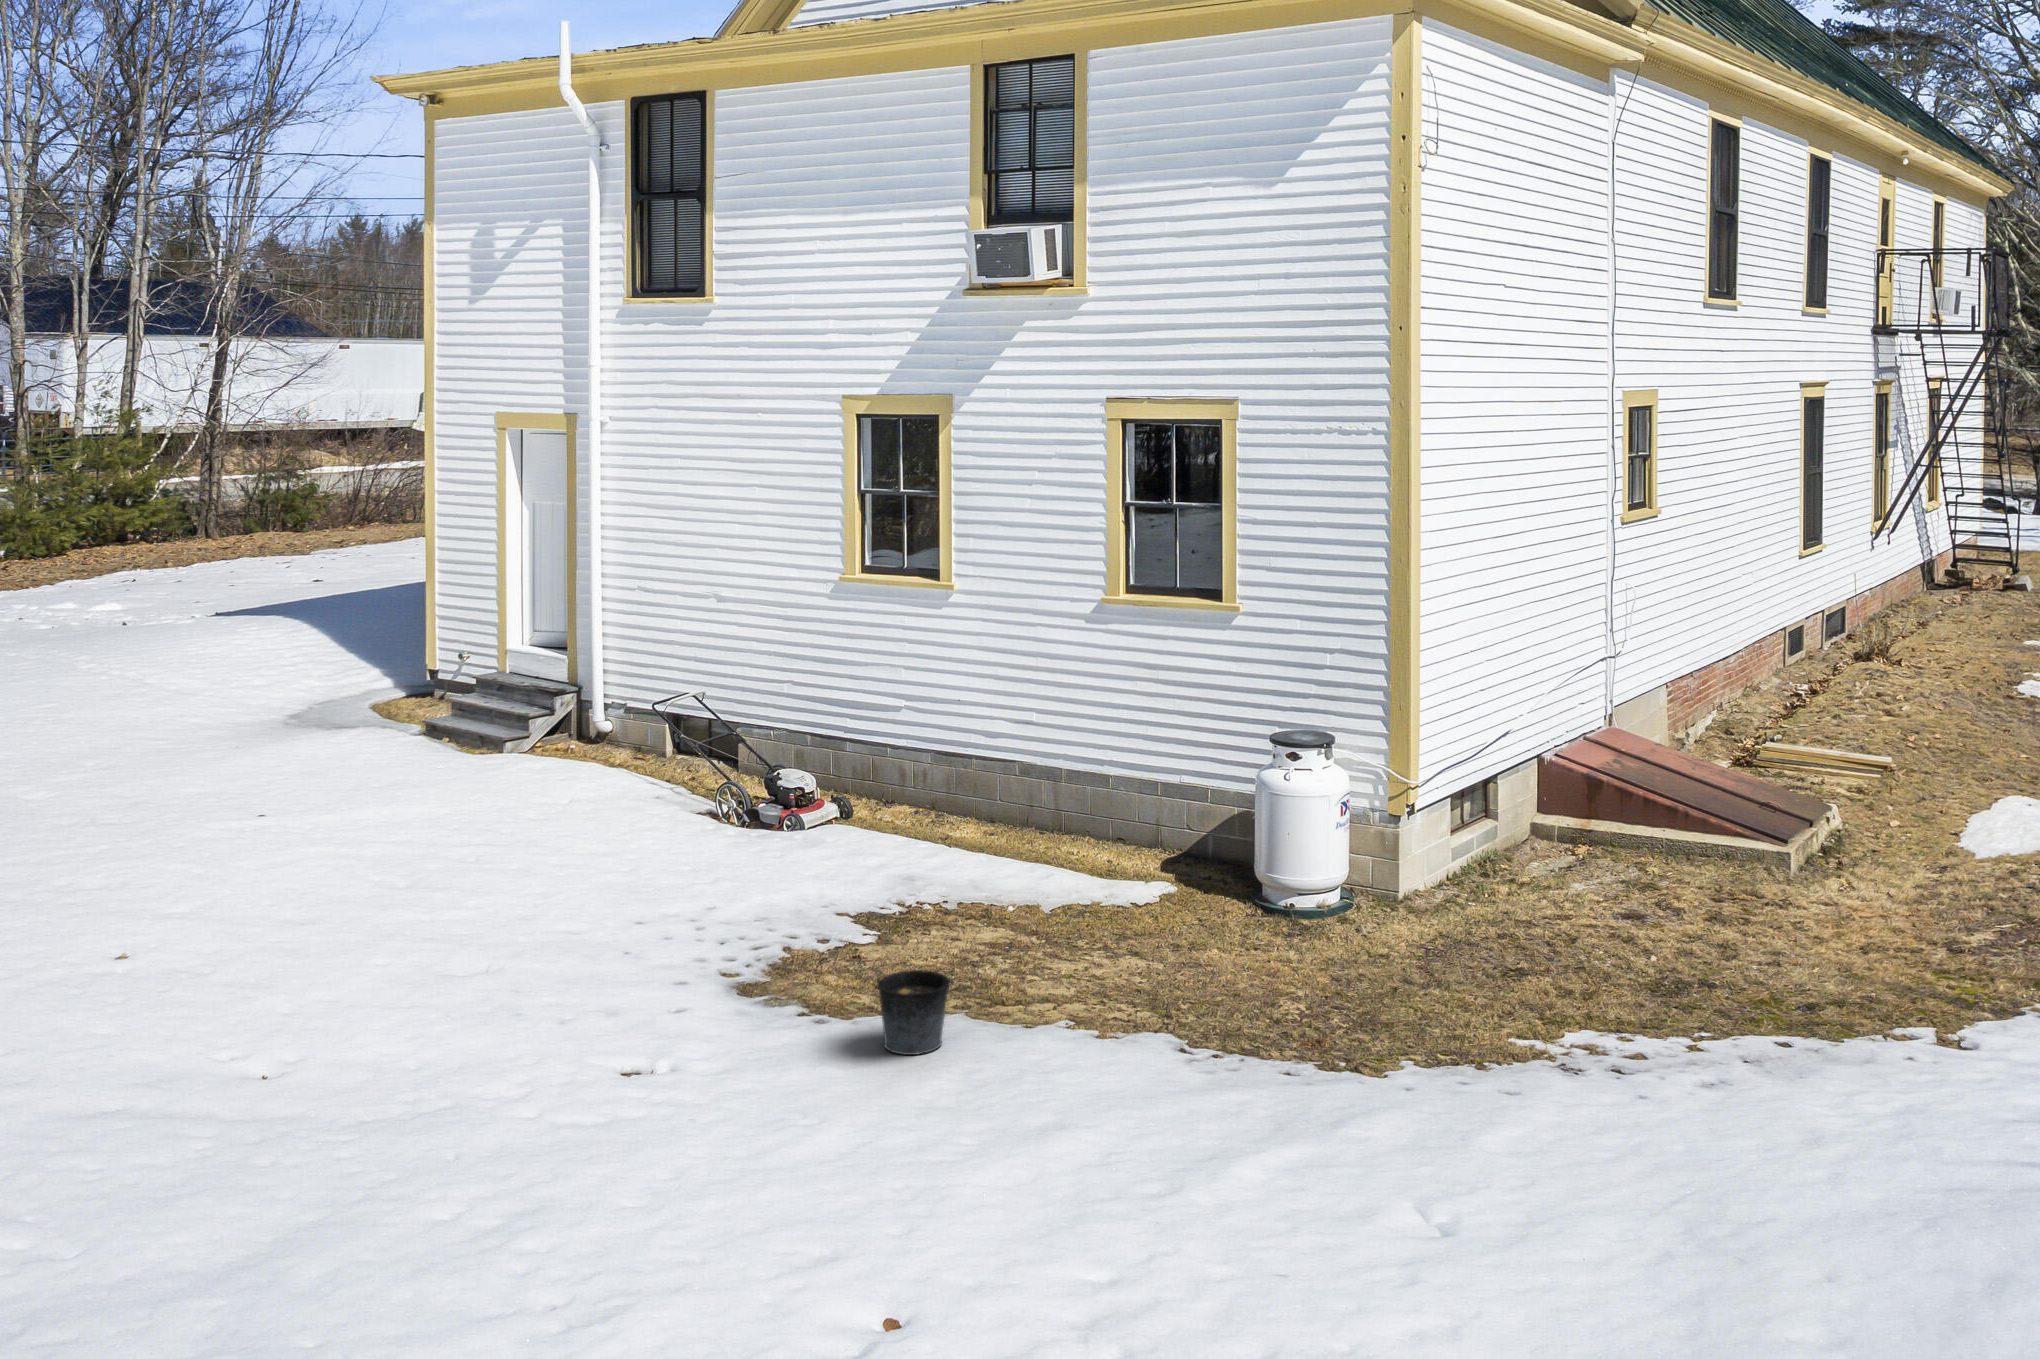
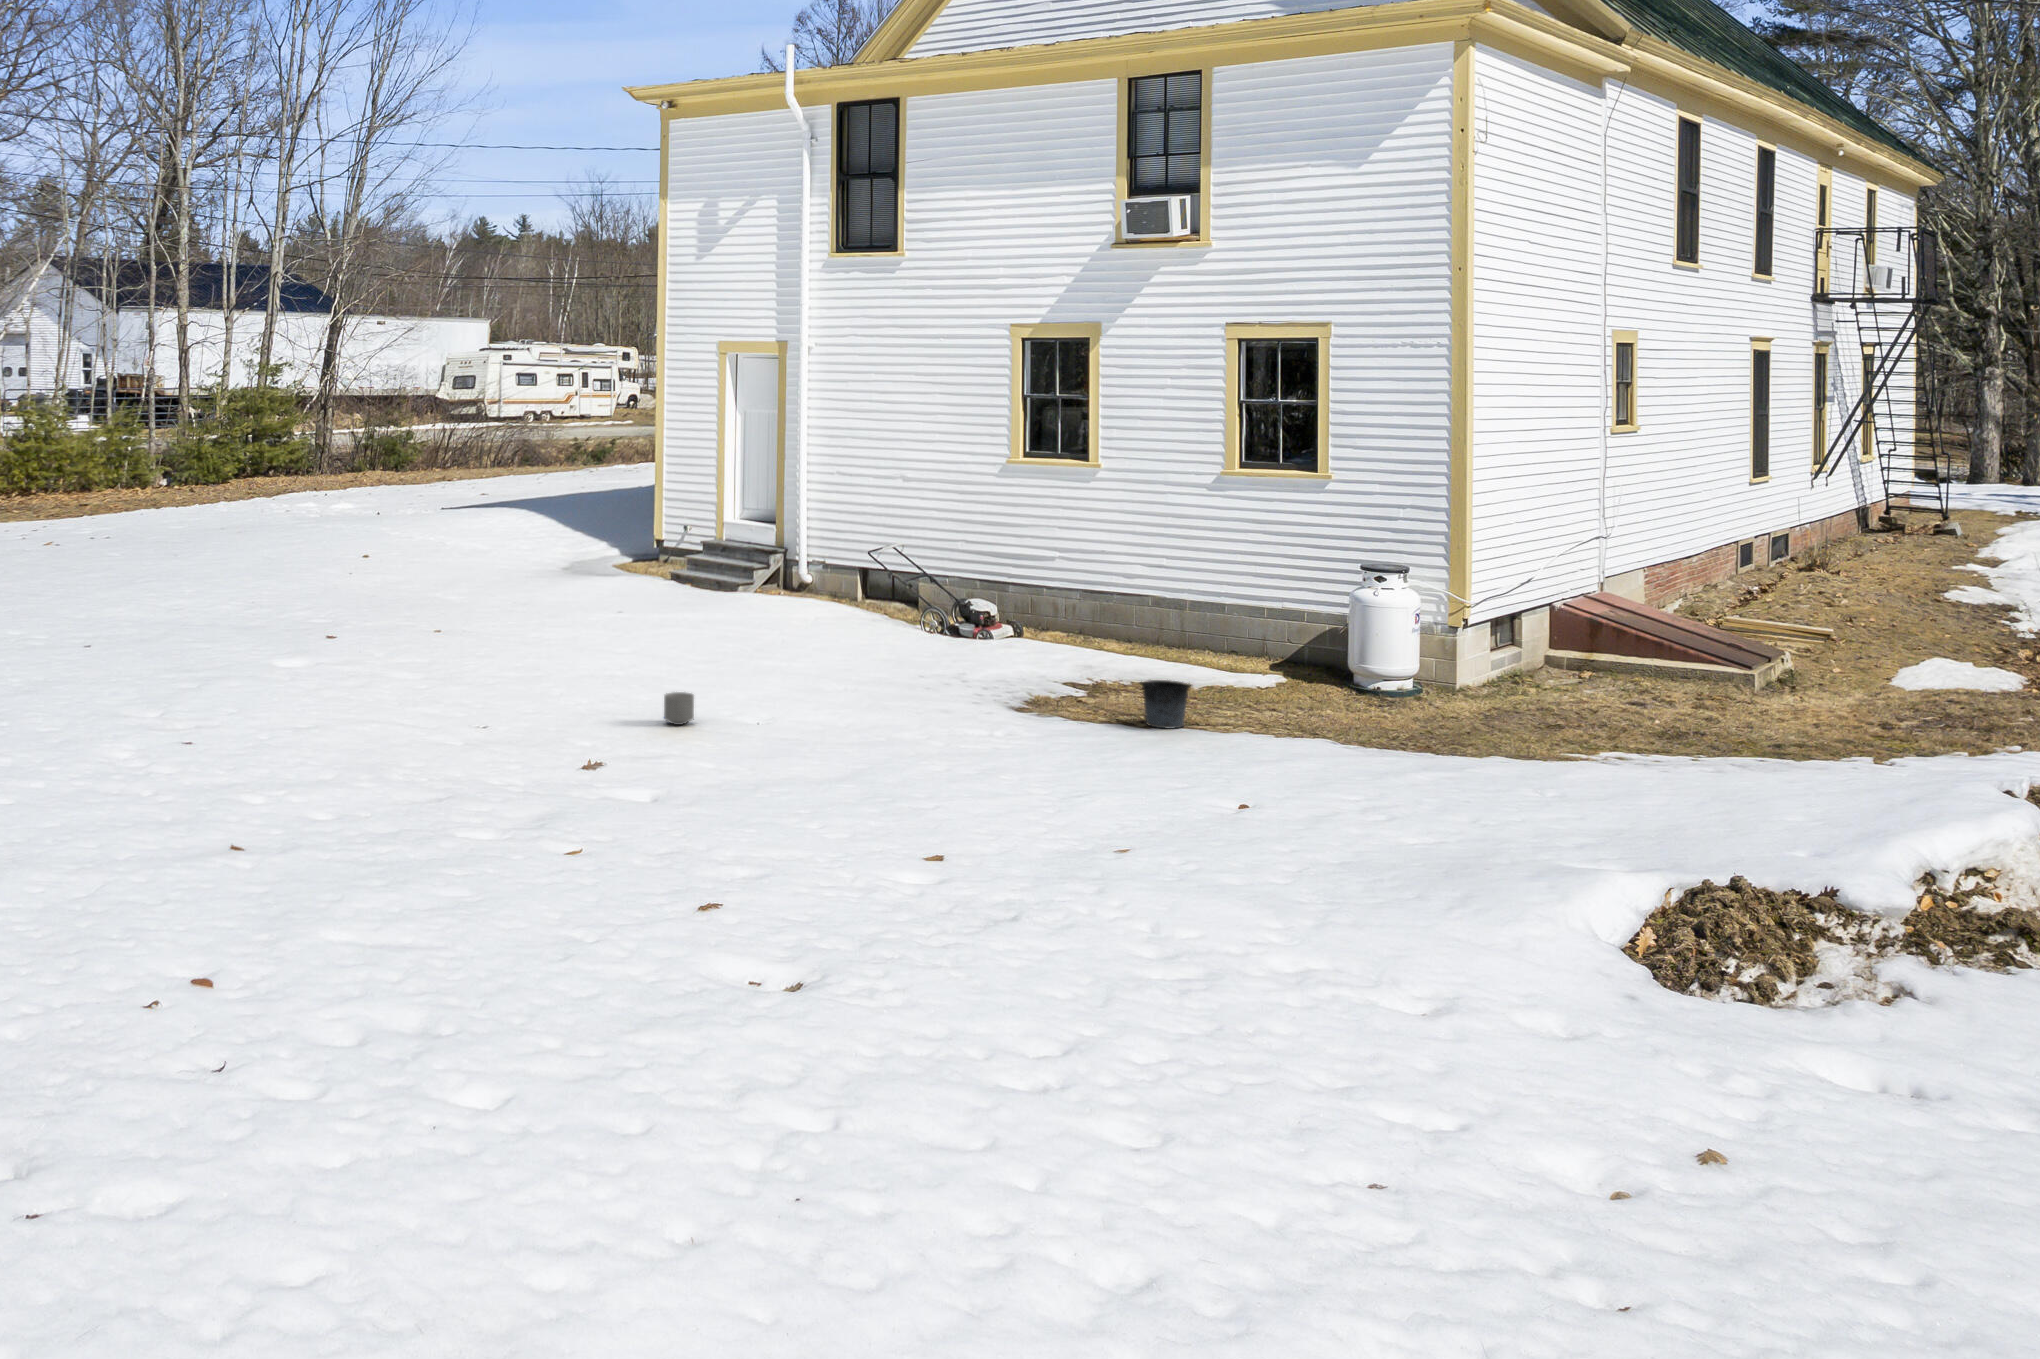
planter: none [56,1051,115,1113] -> present [664,692,694,725]

